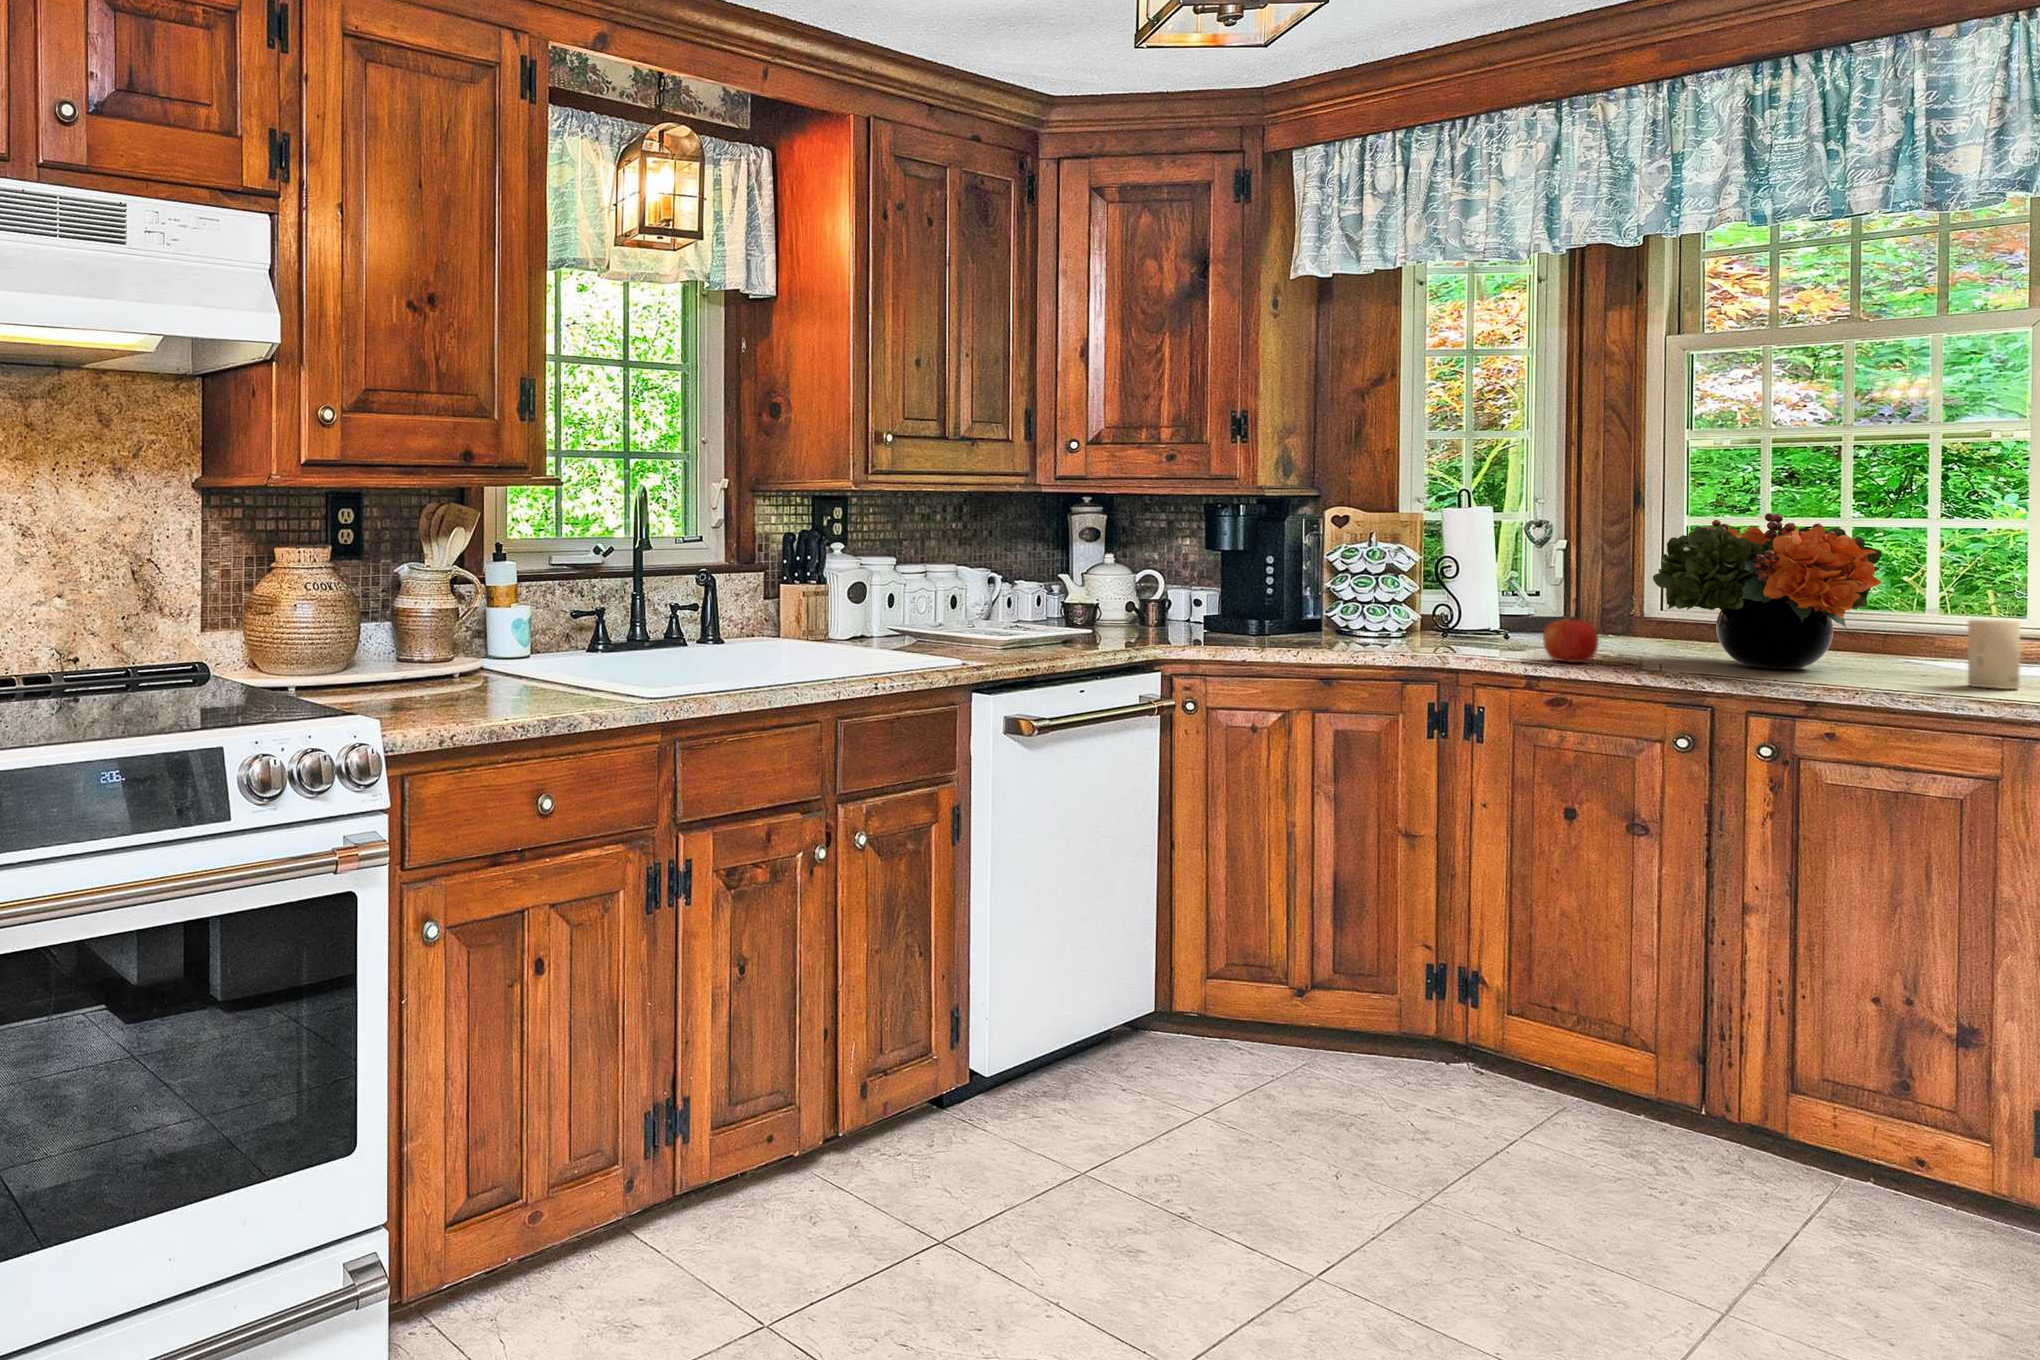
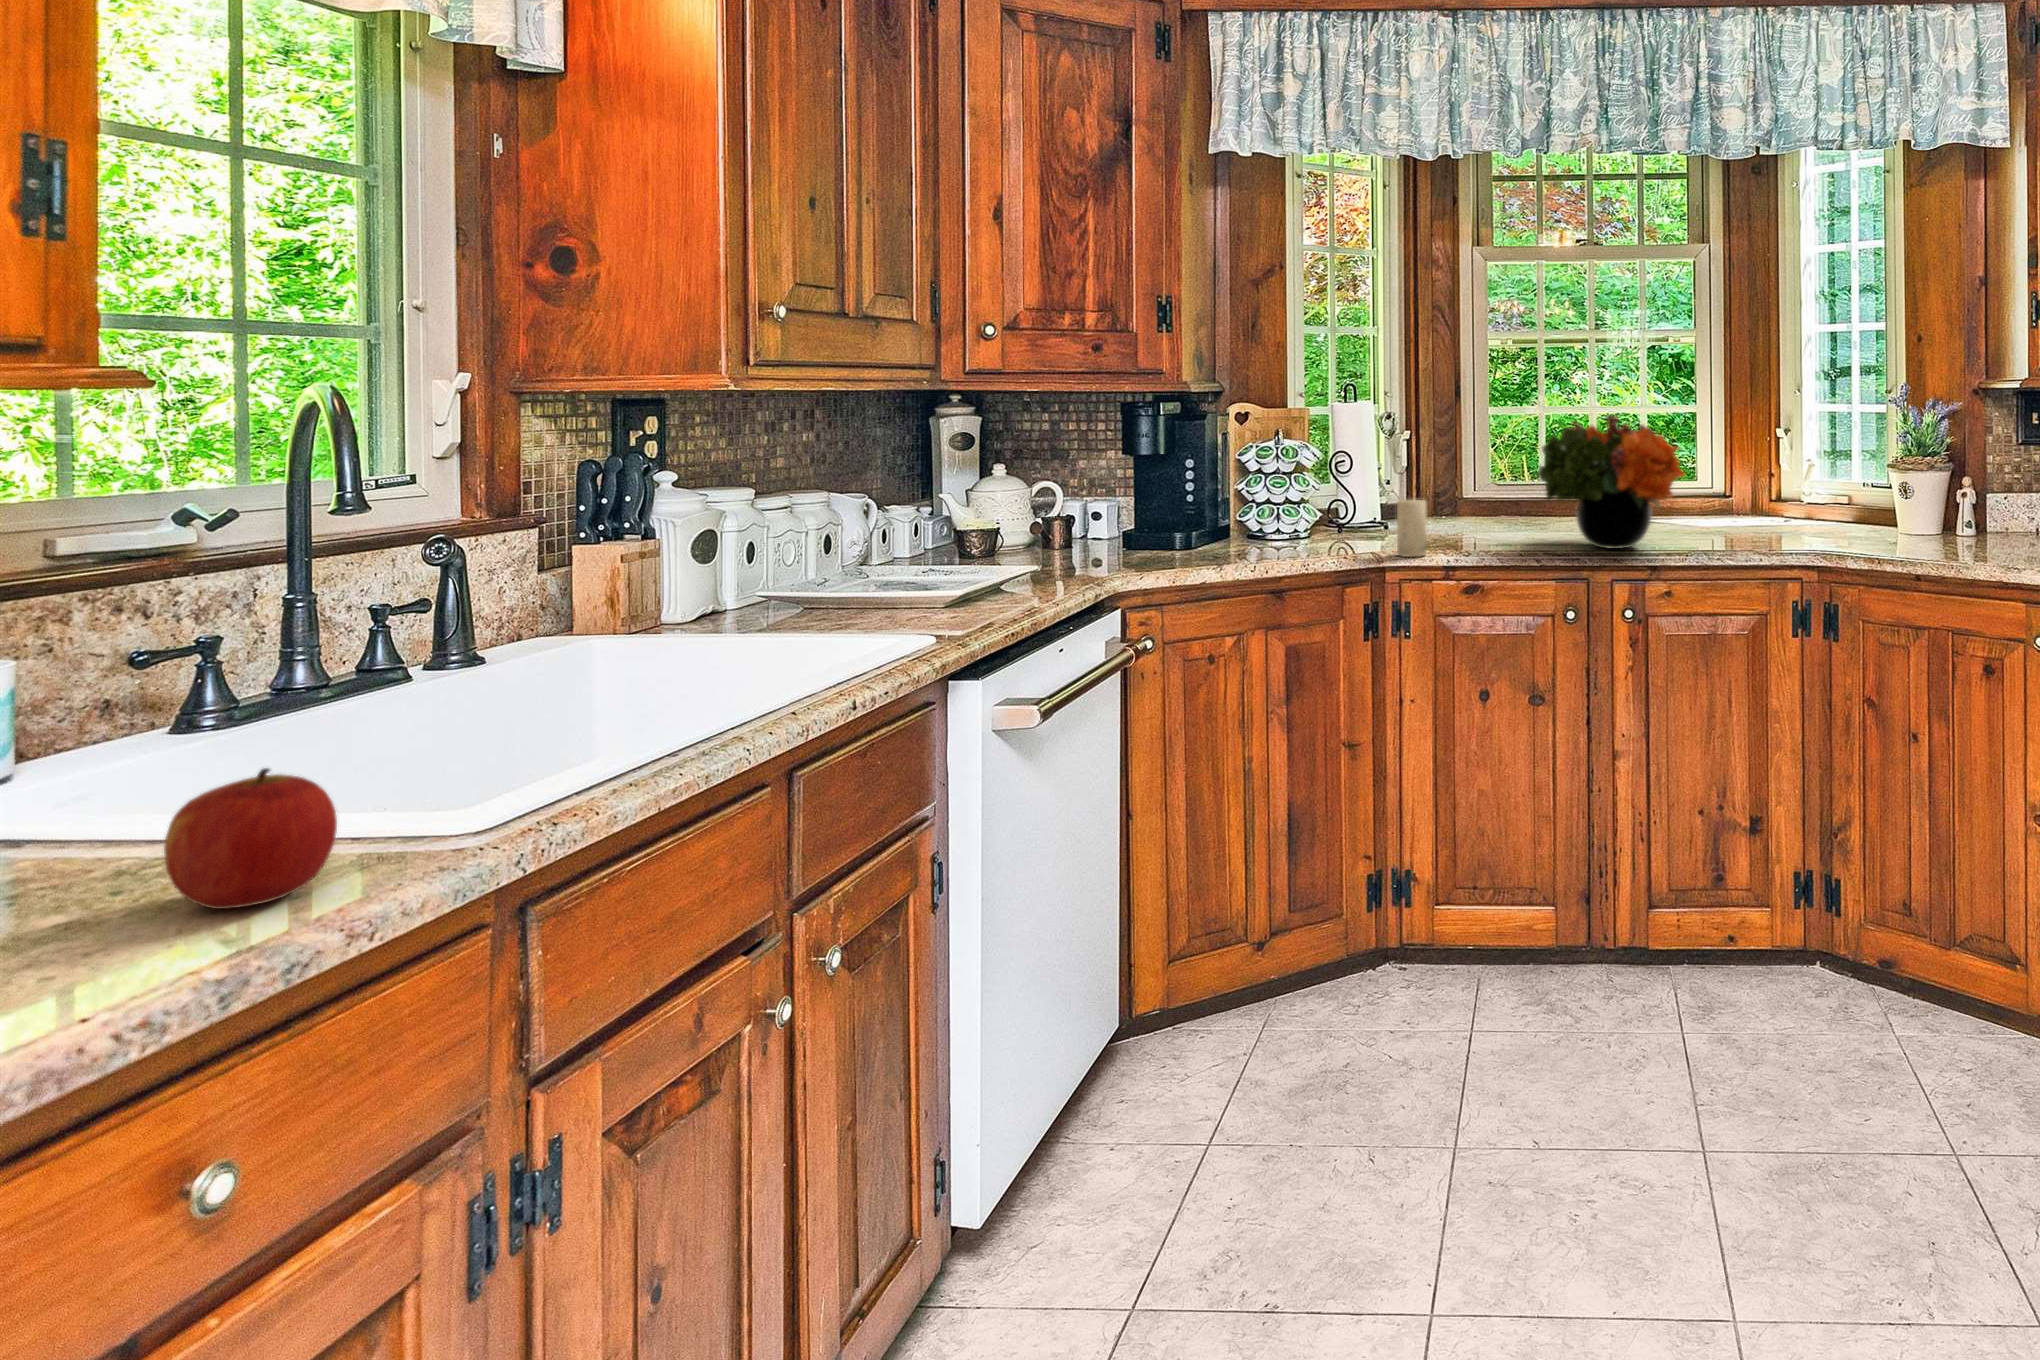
apple: present [1543,619,1599,662] -> present [164,768,337,909]
candle: present [1968,620,2020,689] -> present [1397,500,1426,557]

